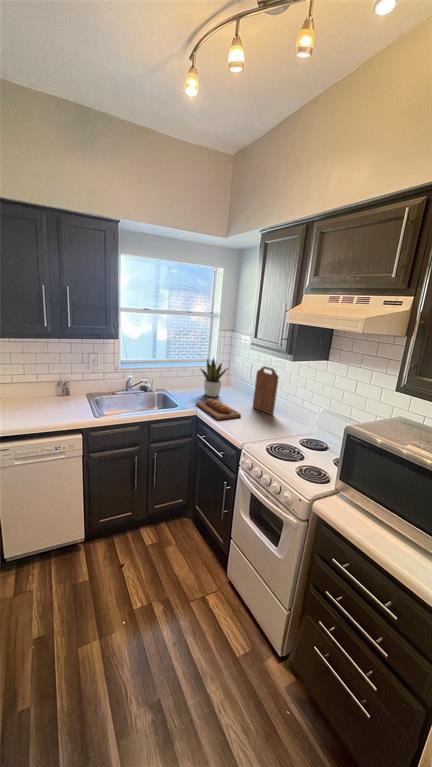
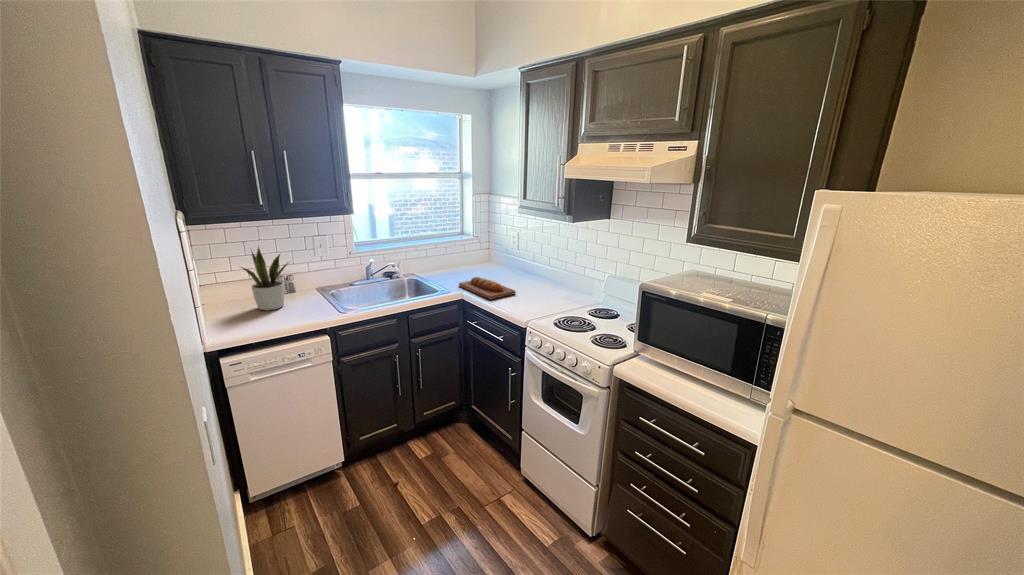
potted plant: present [201,358,227,397] -> present [243,247,288,310]
cutting board: present [253,366,279,415] -> none [526,232,554,288]

